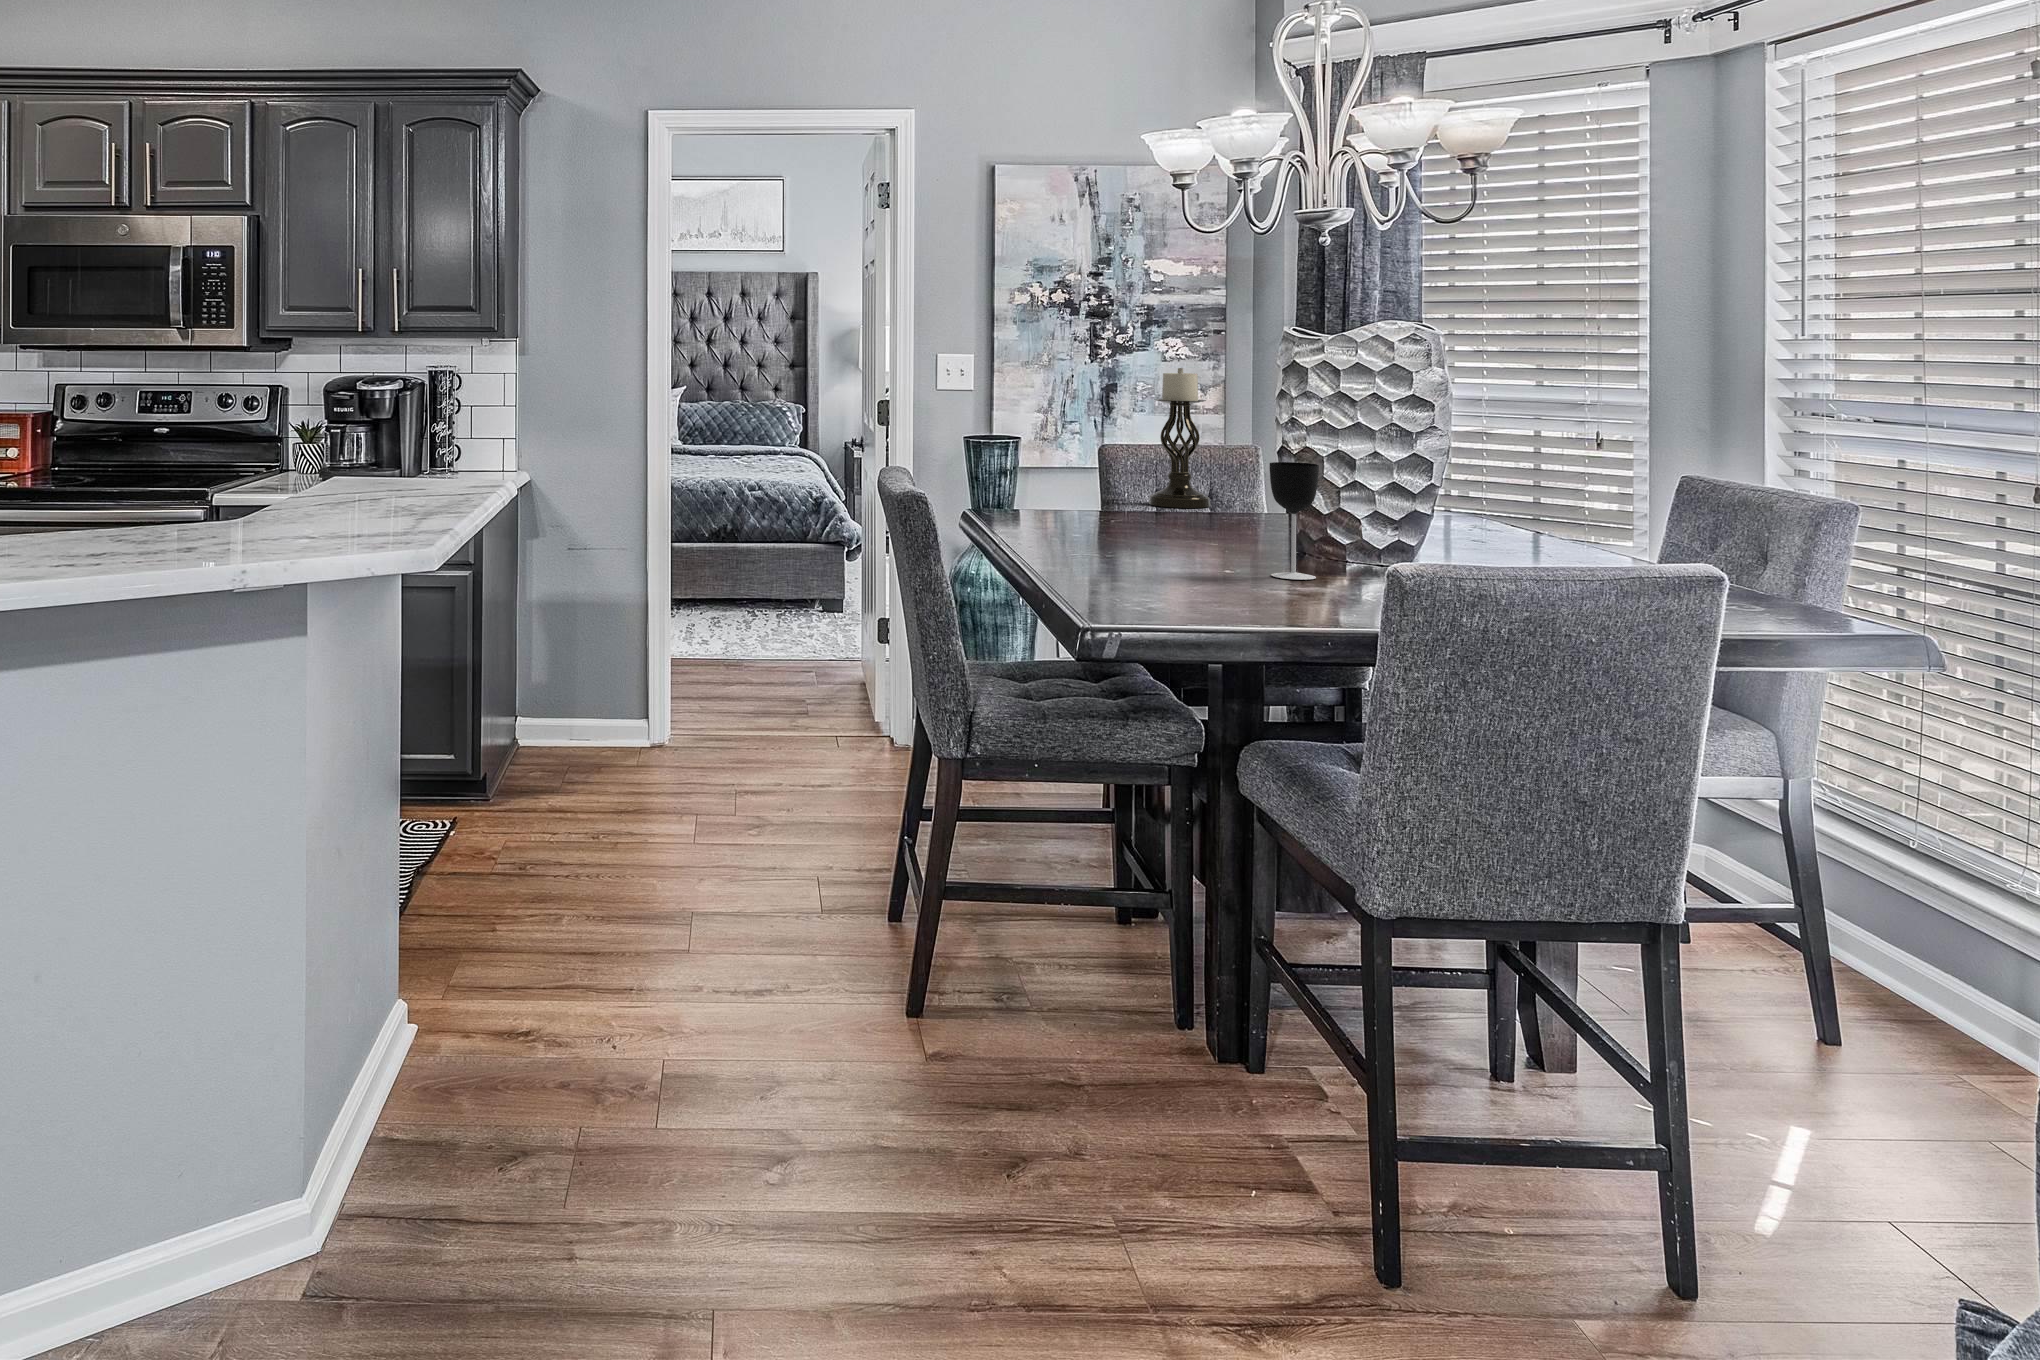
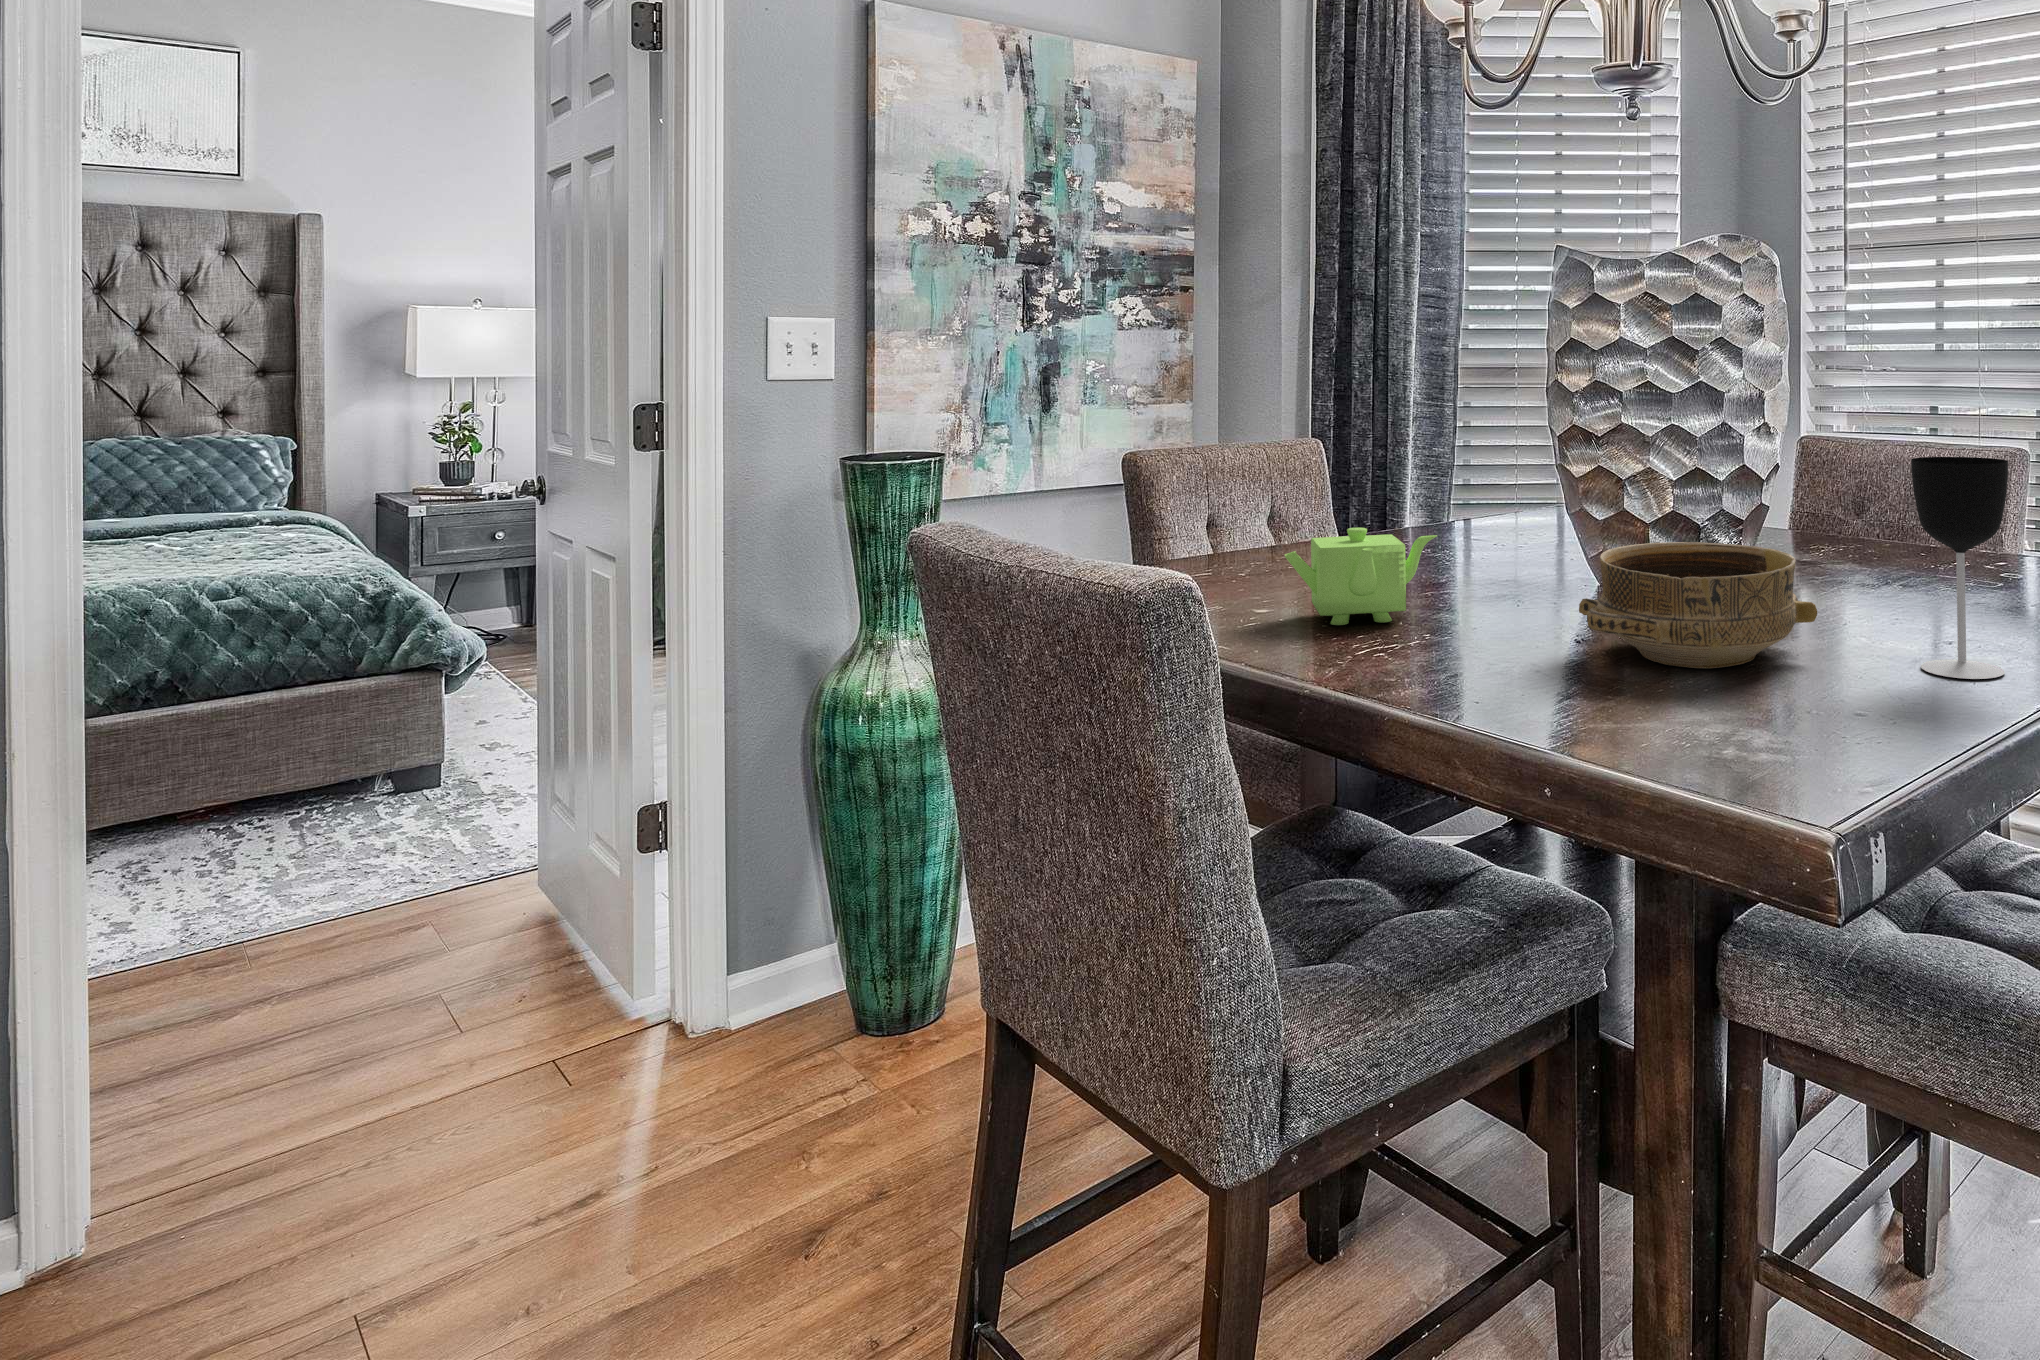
candle holder: present [1149,368,1210,508] -> none [1245,326,1339,549]
teapot: none [1057,483,1137,532] -> present [1285,528,1437,625]
ceramic bowl: none [1125,500,1260,561] -> present [1579,542,1817,668]

